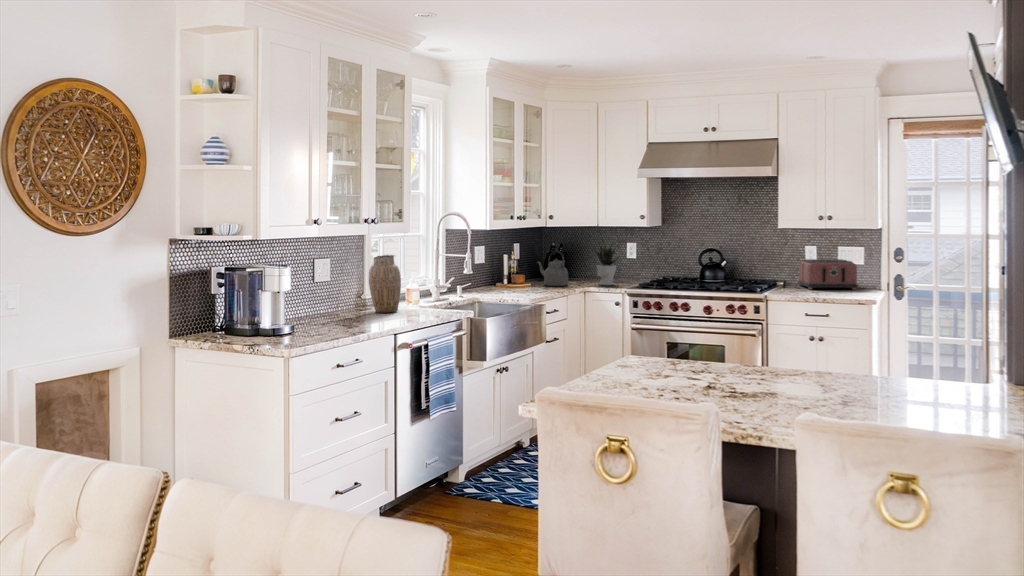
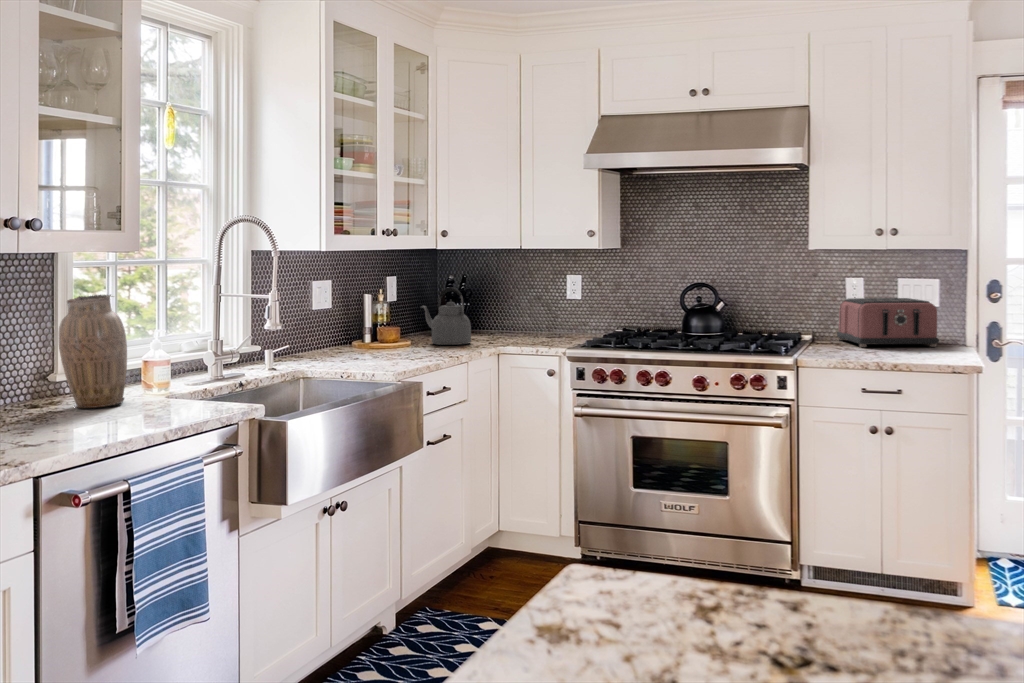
potted plant: present [595,243,620,285] -> none [511,272,561,343]

